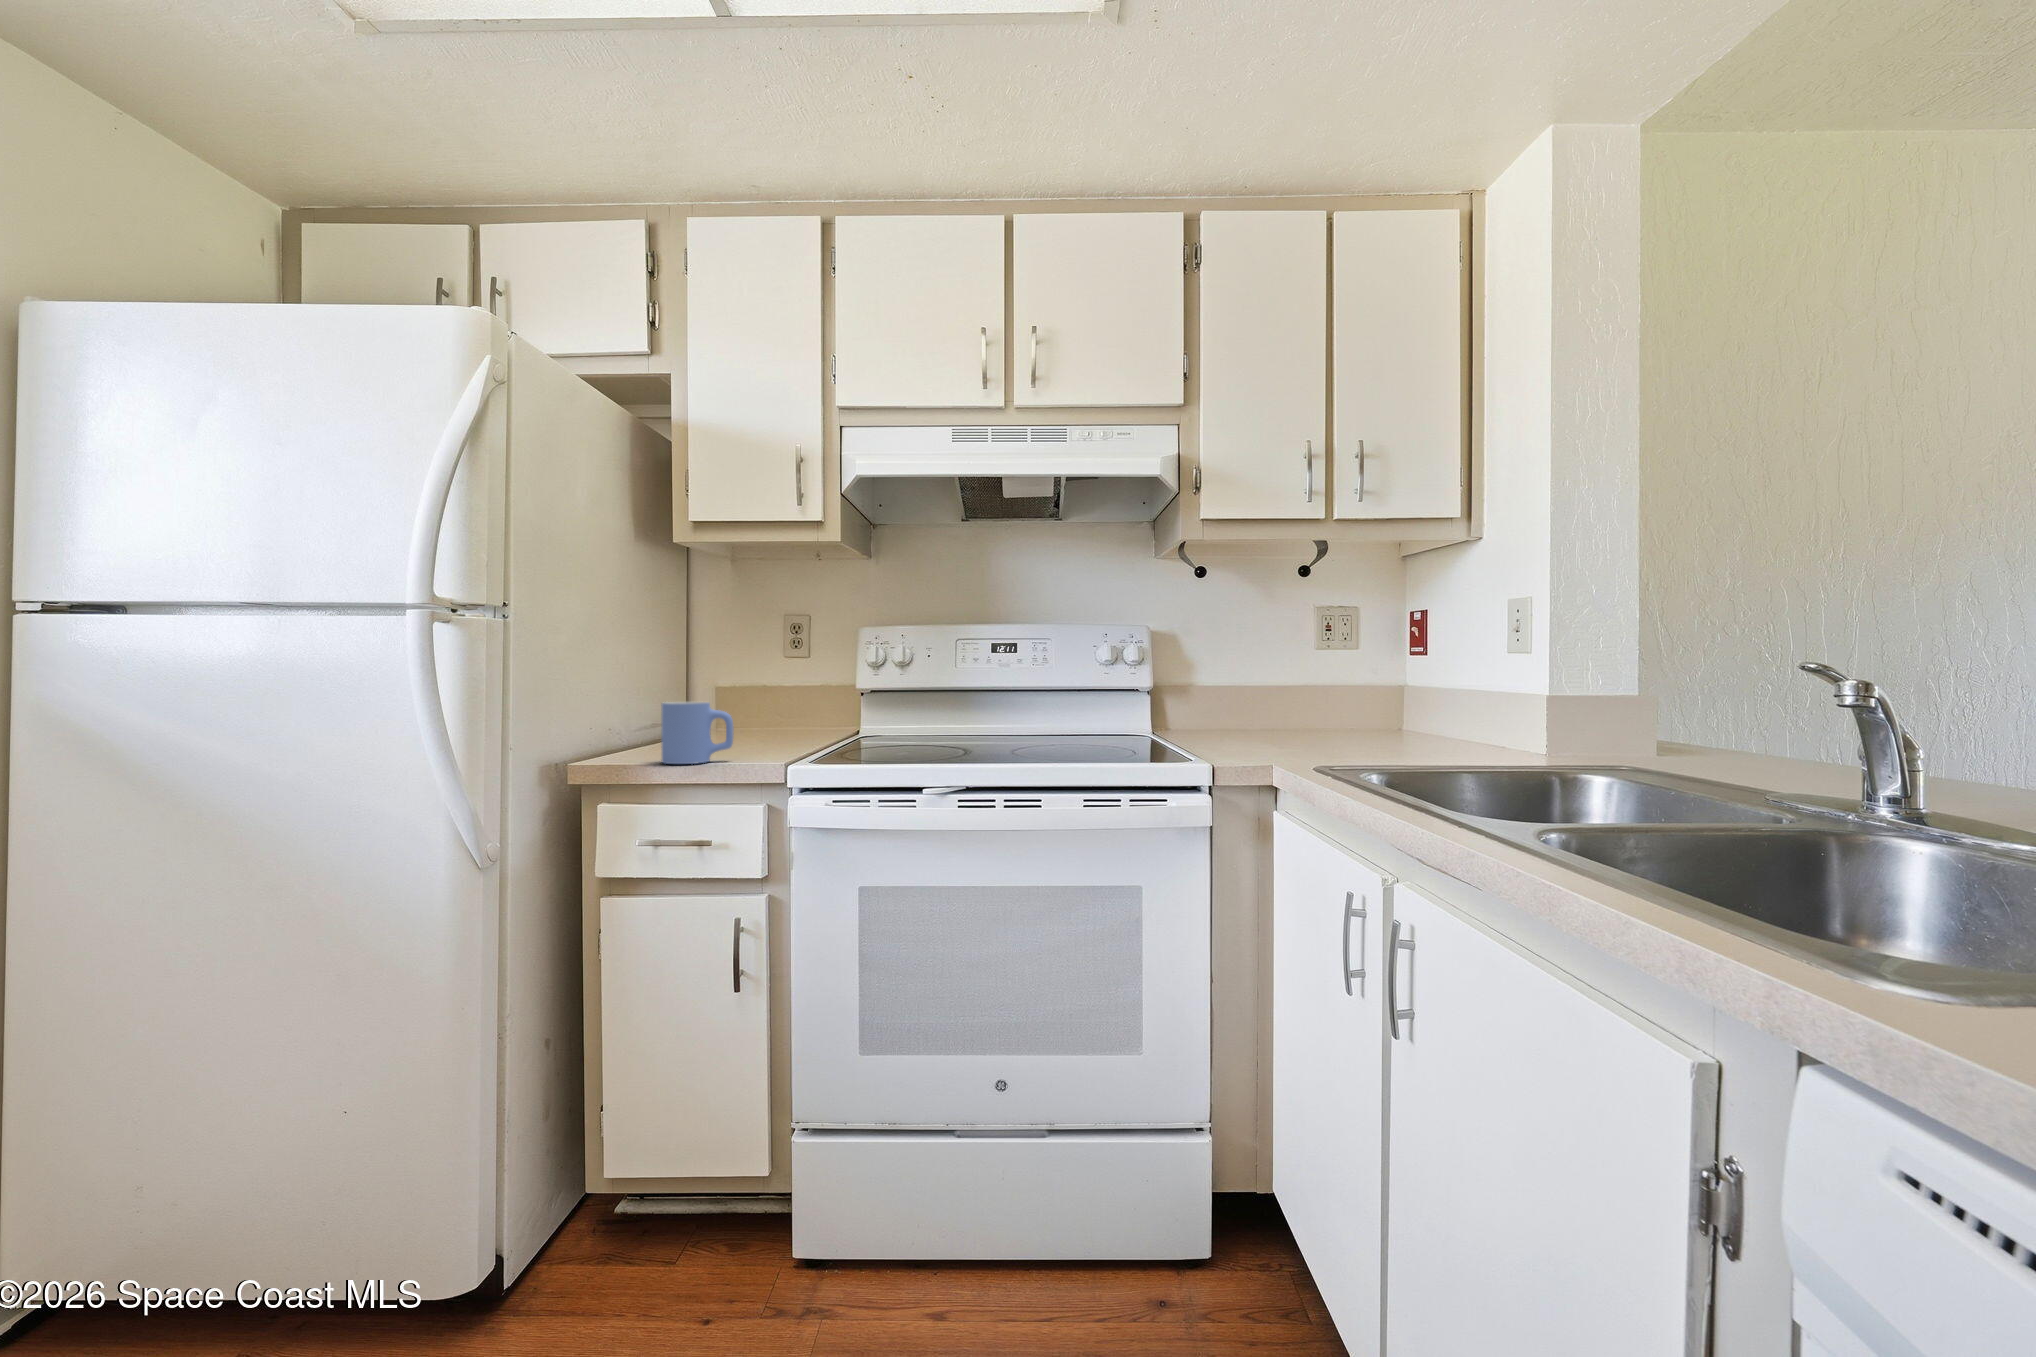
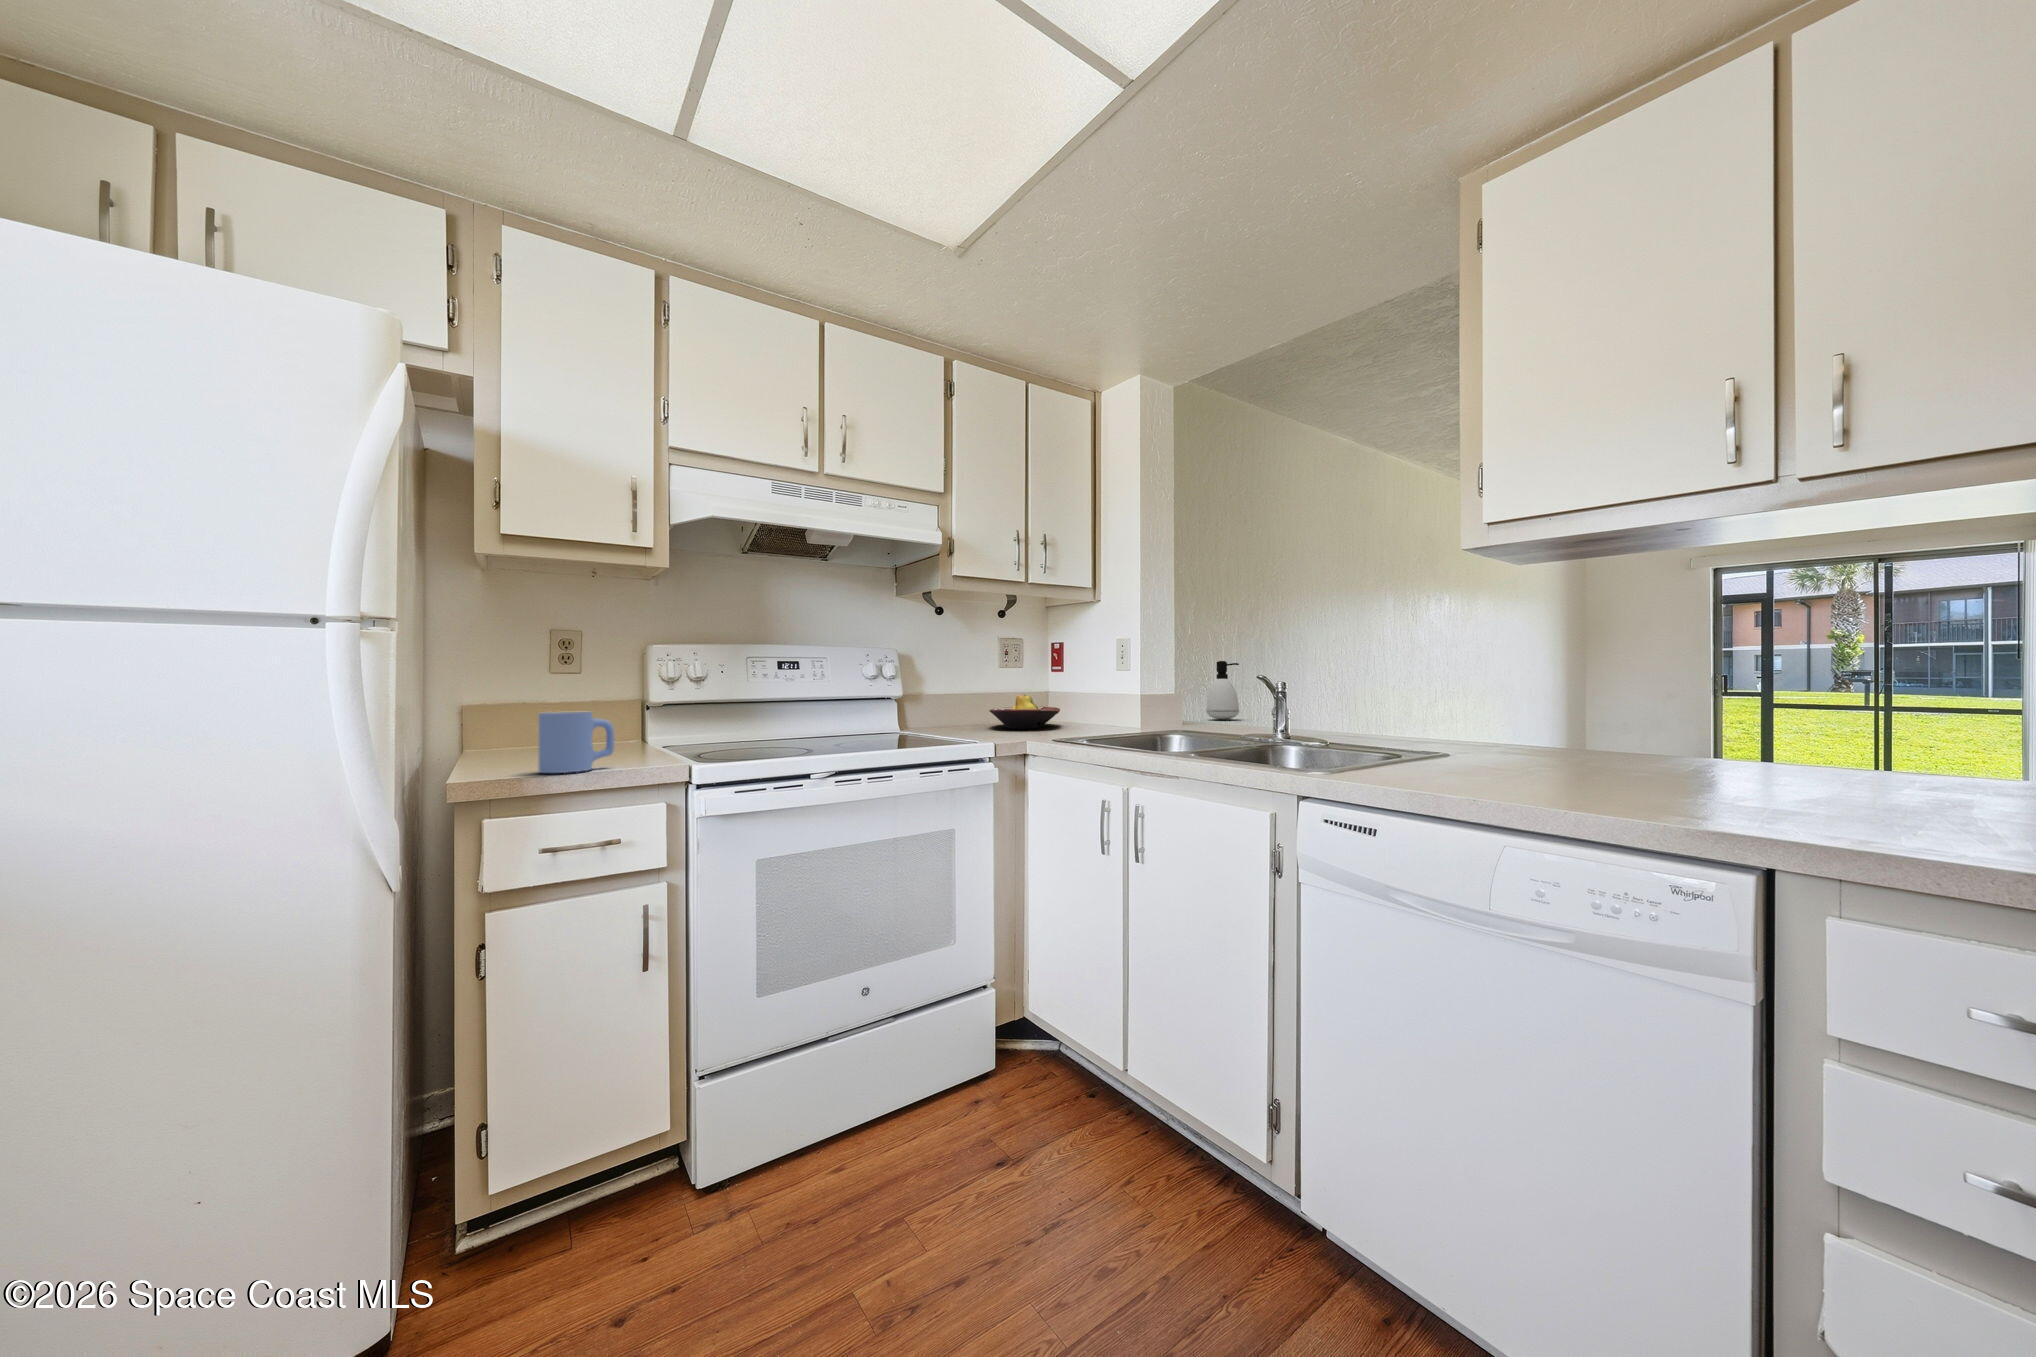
soap dispenser: none [1707,637,1783,743] -> present [1206,661,1239,720]
fruit bowl: none [1271,689,1398,741] -> present [989,695,1060,729]

